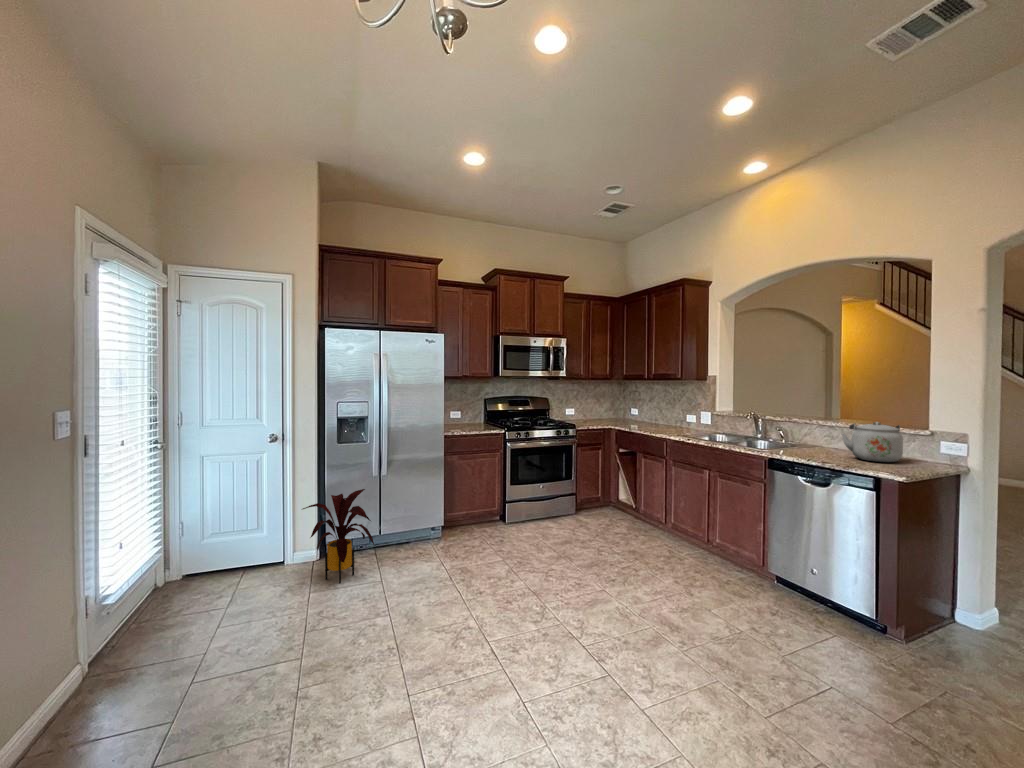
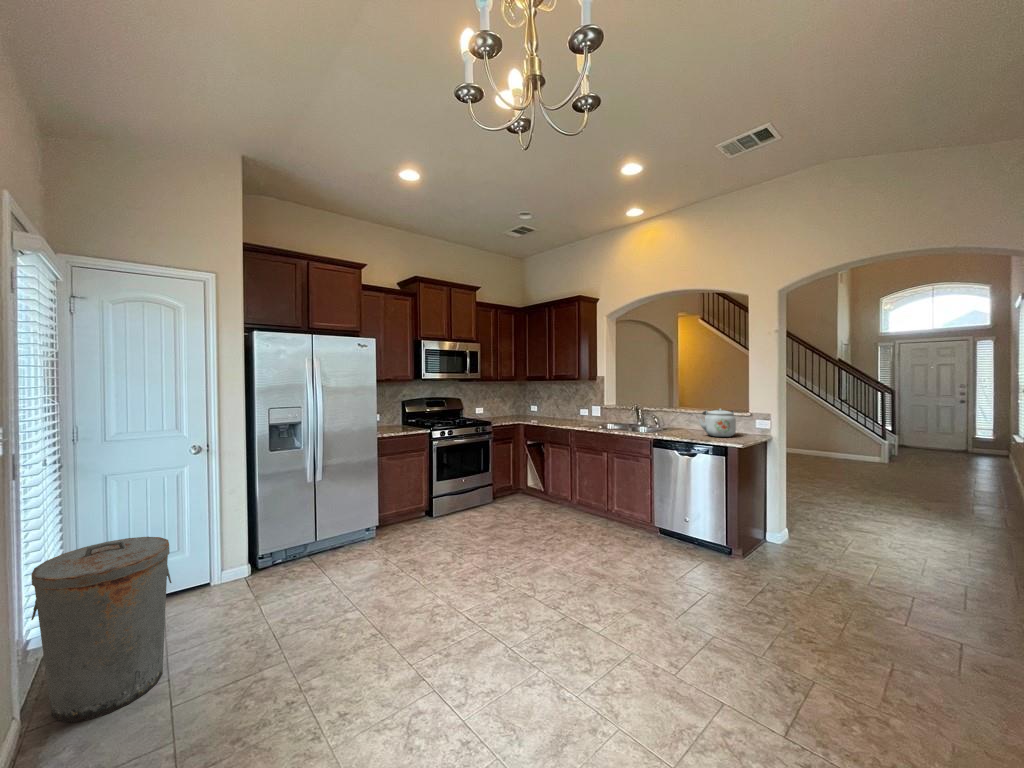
house plant: present [303,489,374,583] -> none [241,495,326,591]
trash can: none [92,516,213,680] -> present [31,537,172,723]

